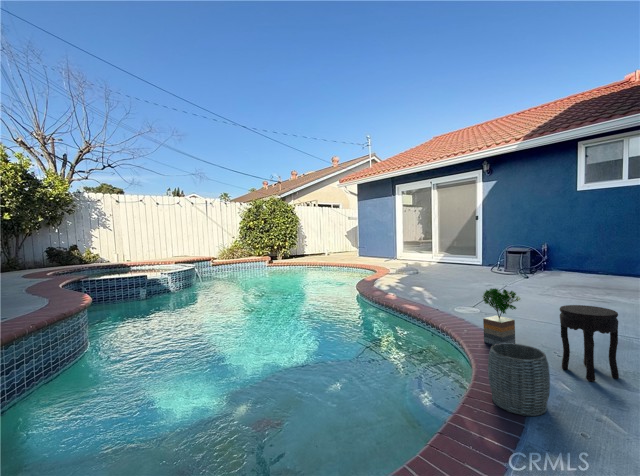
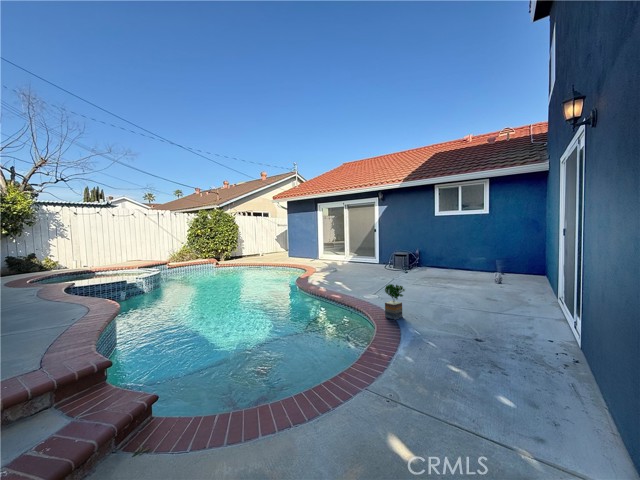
side table: present [560,305,619,381] -> none [426,293,453,334]
woven basket: present [488,343,550,416] -> none [391,317,421,355]

